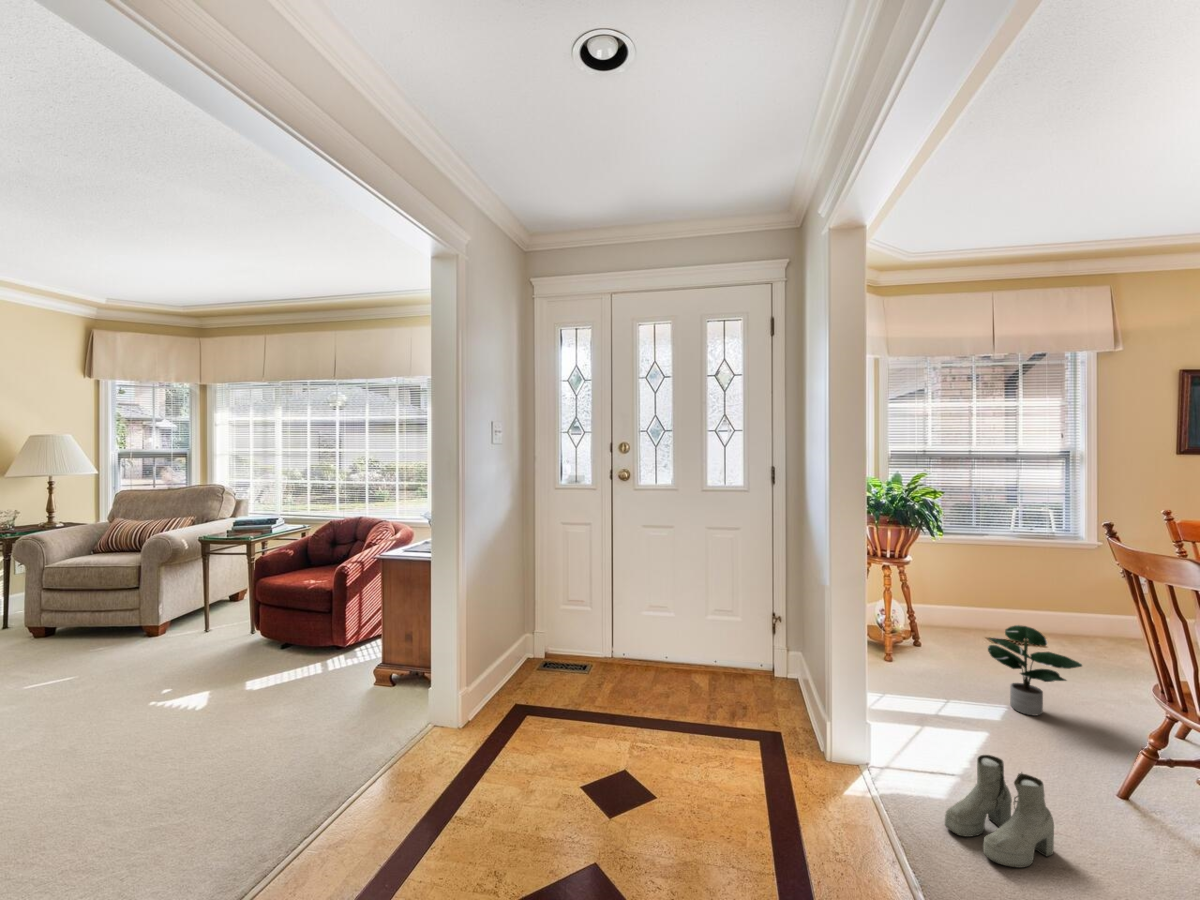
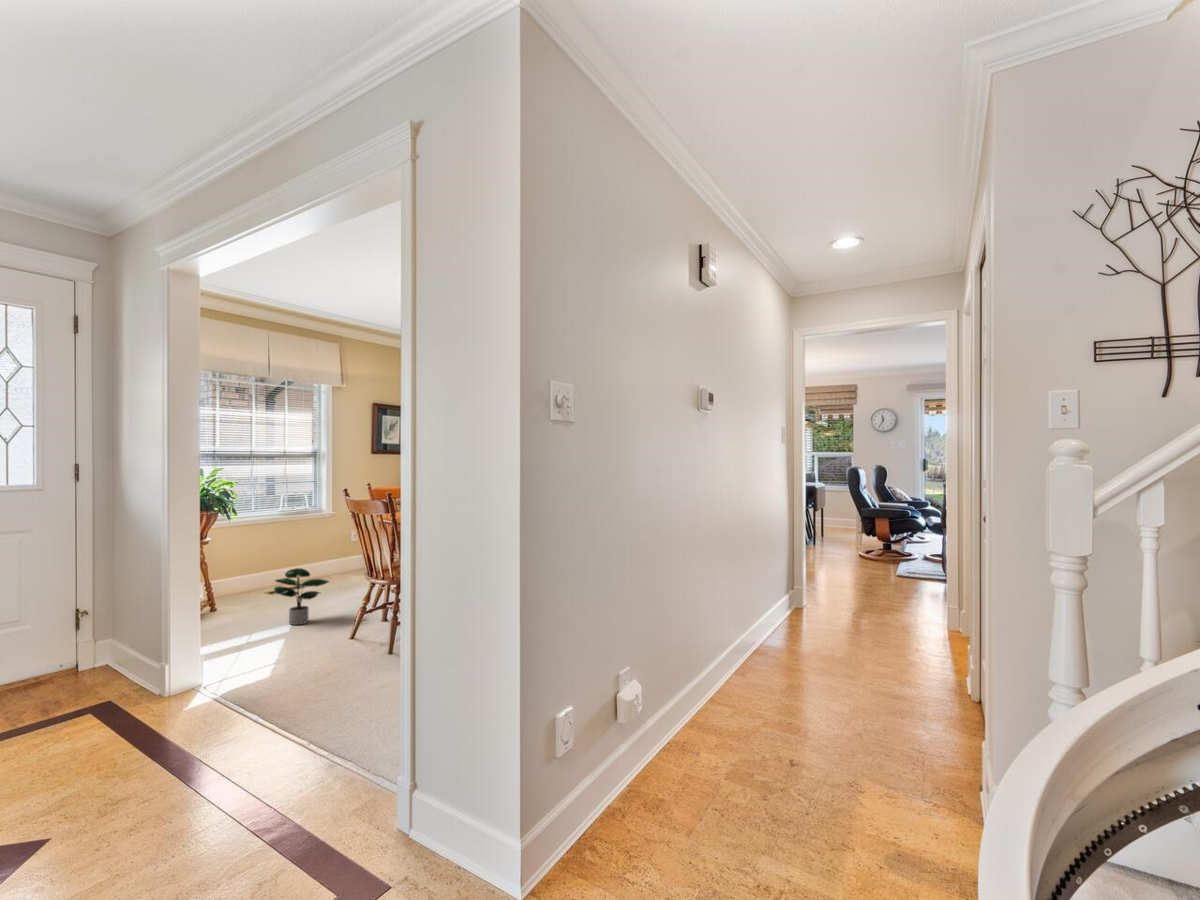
boots: present [945,755,1054,868] -> none [263,633,323,687]

